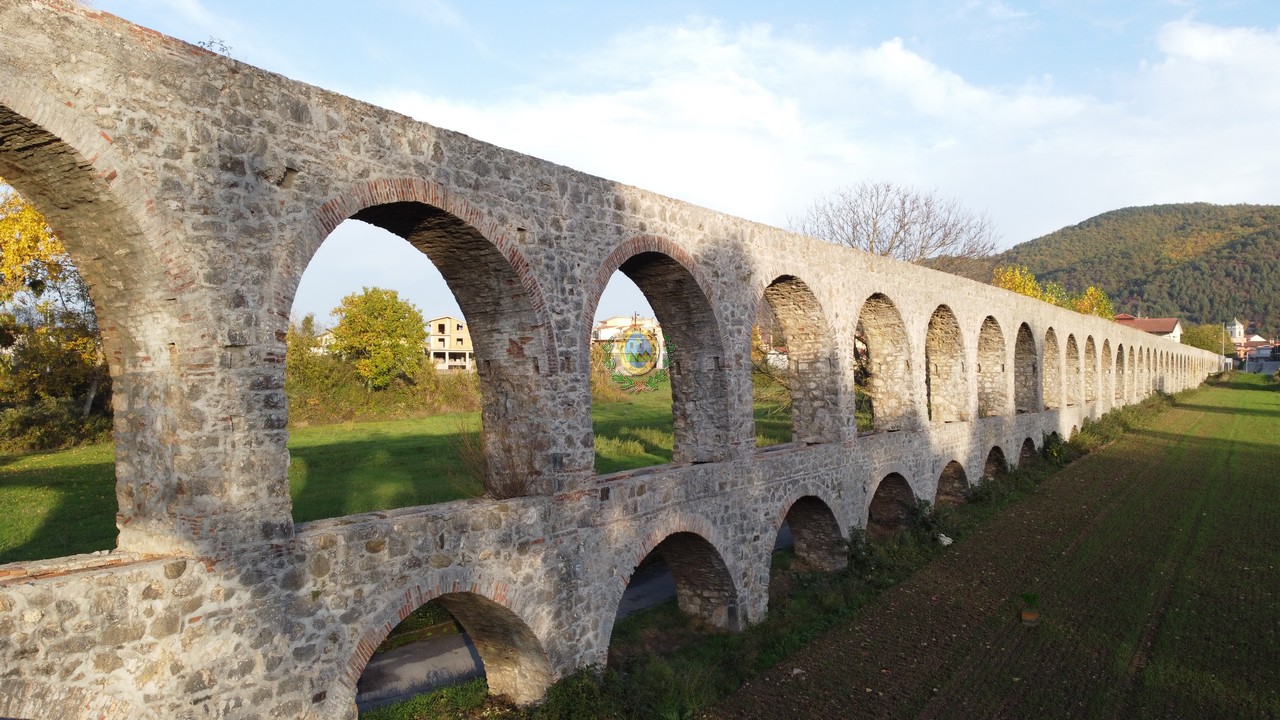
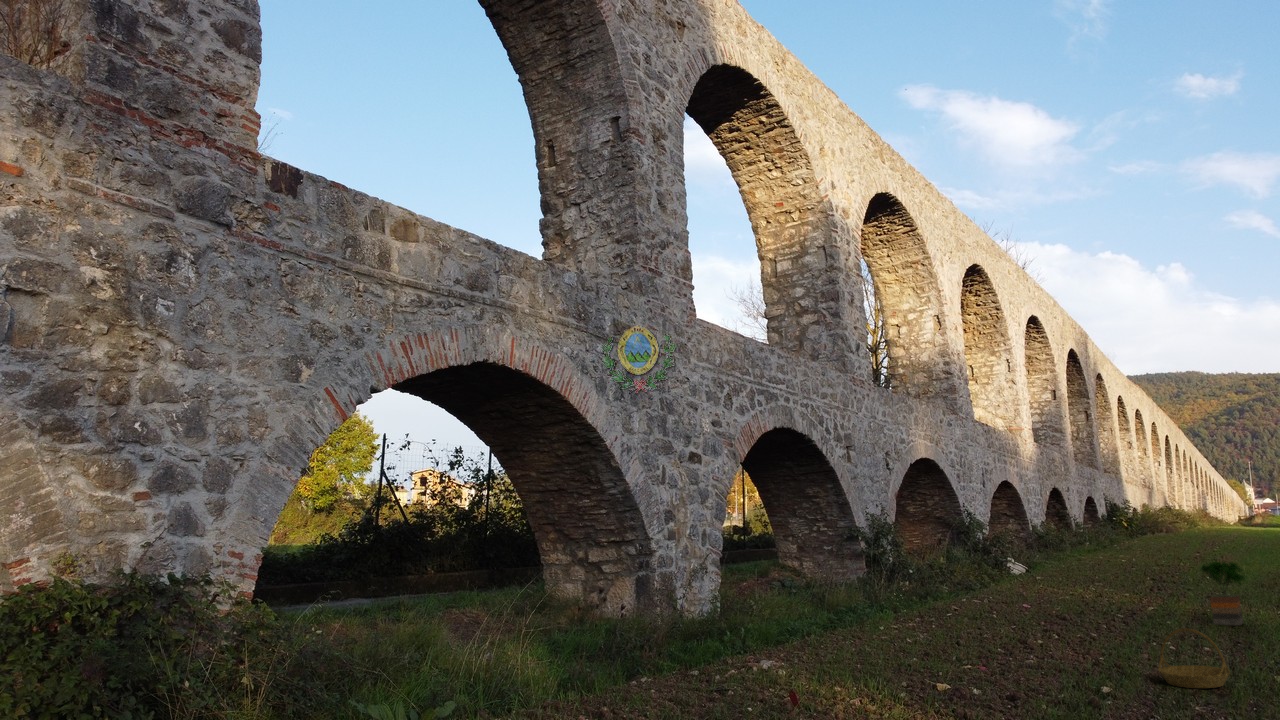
basket: none [965,662,993,689] -> present [1158,628,1230,688]

